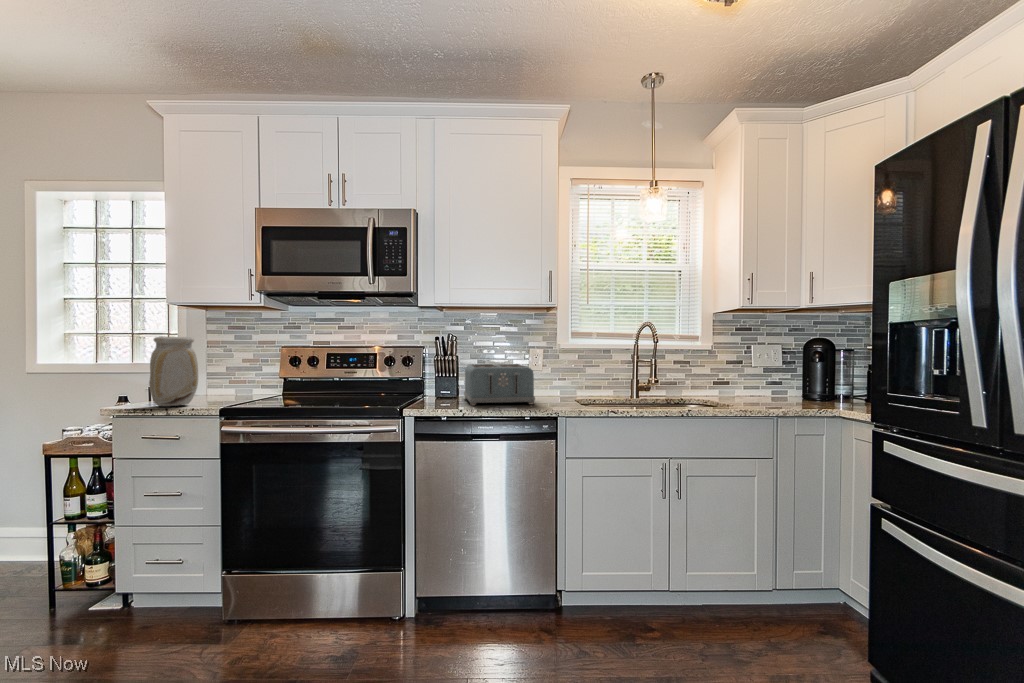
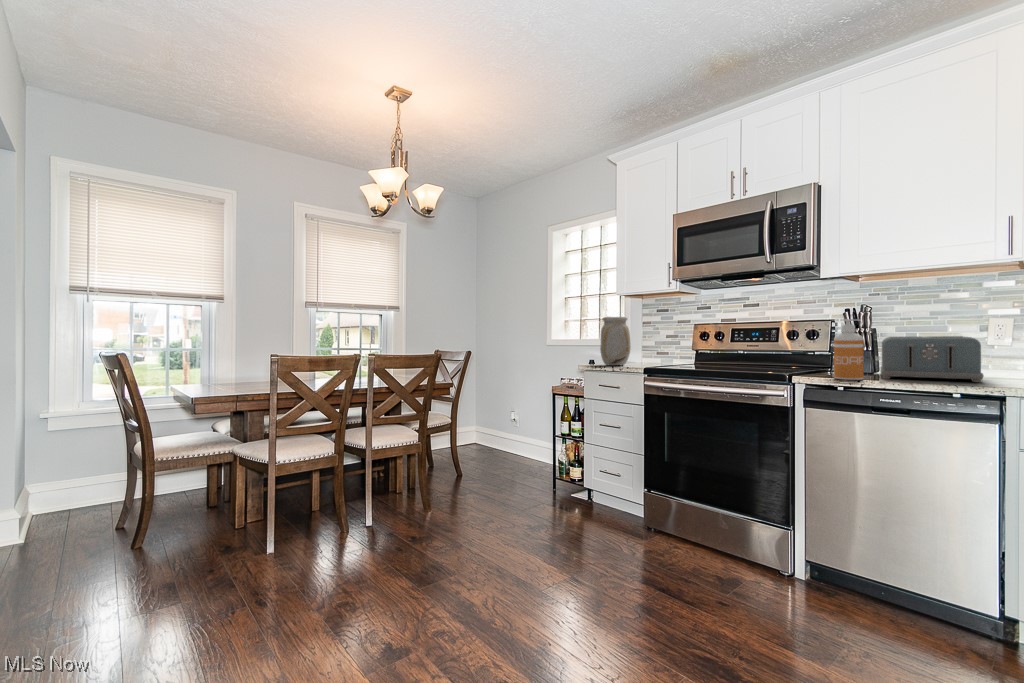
soap dispenser: none [436,350,459,410] -> present [834,319,864,380]

